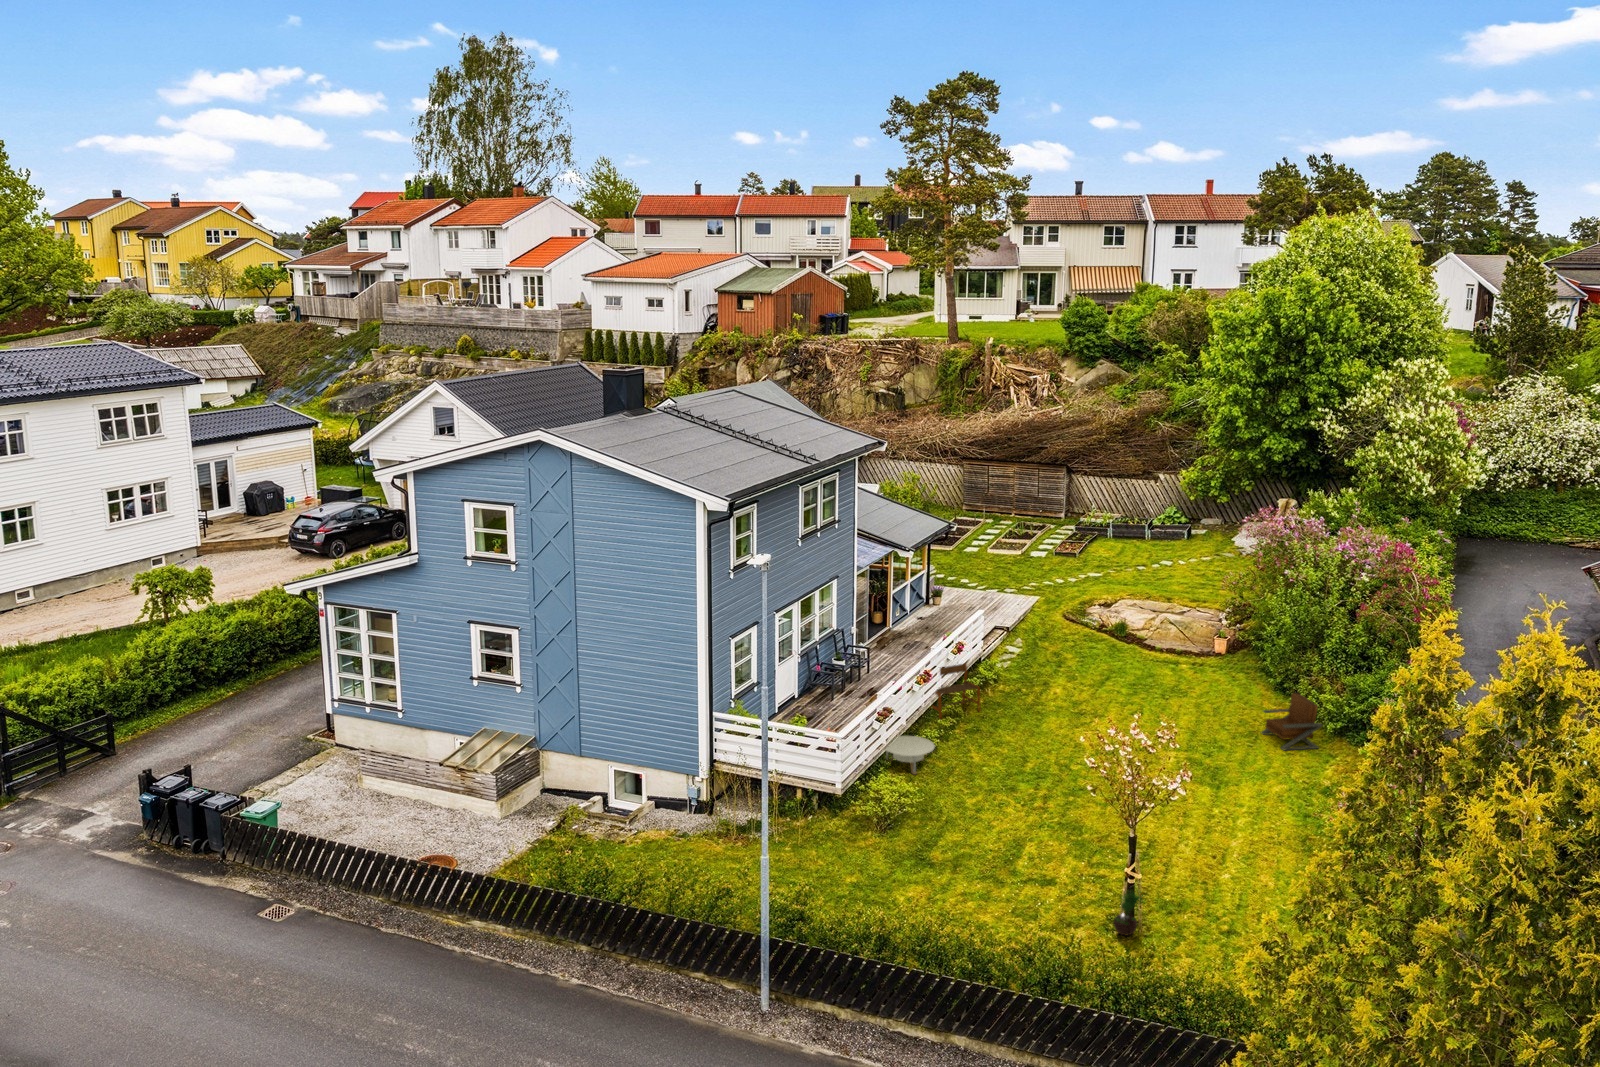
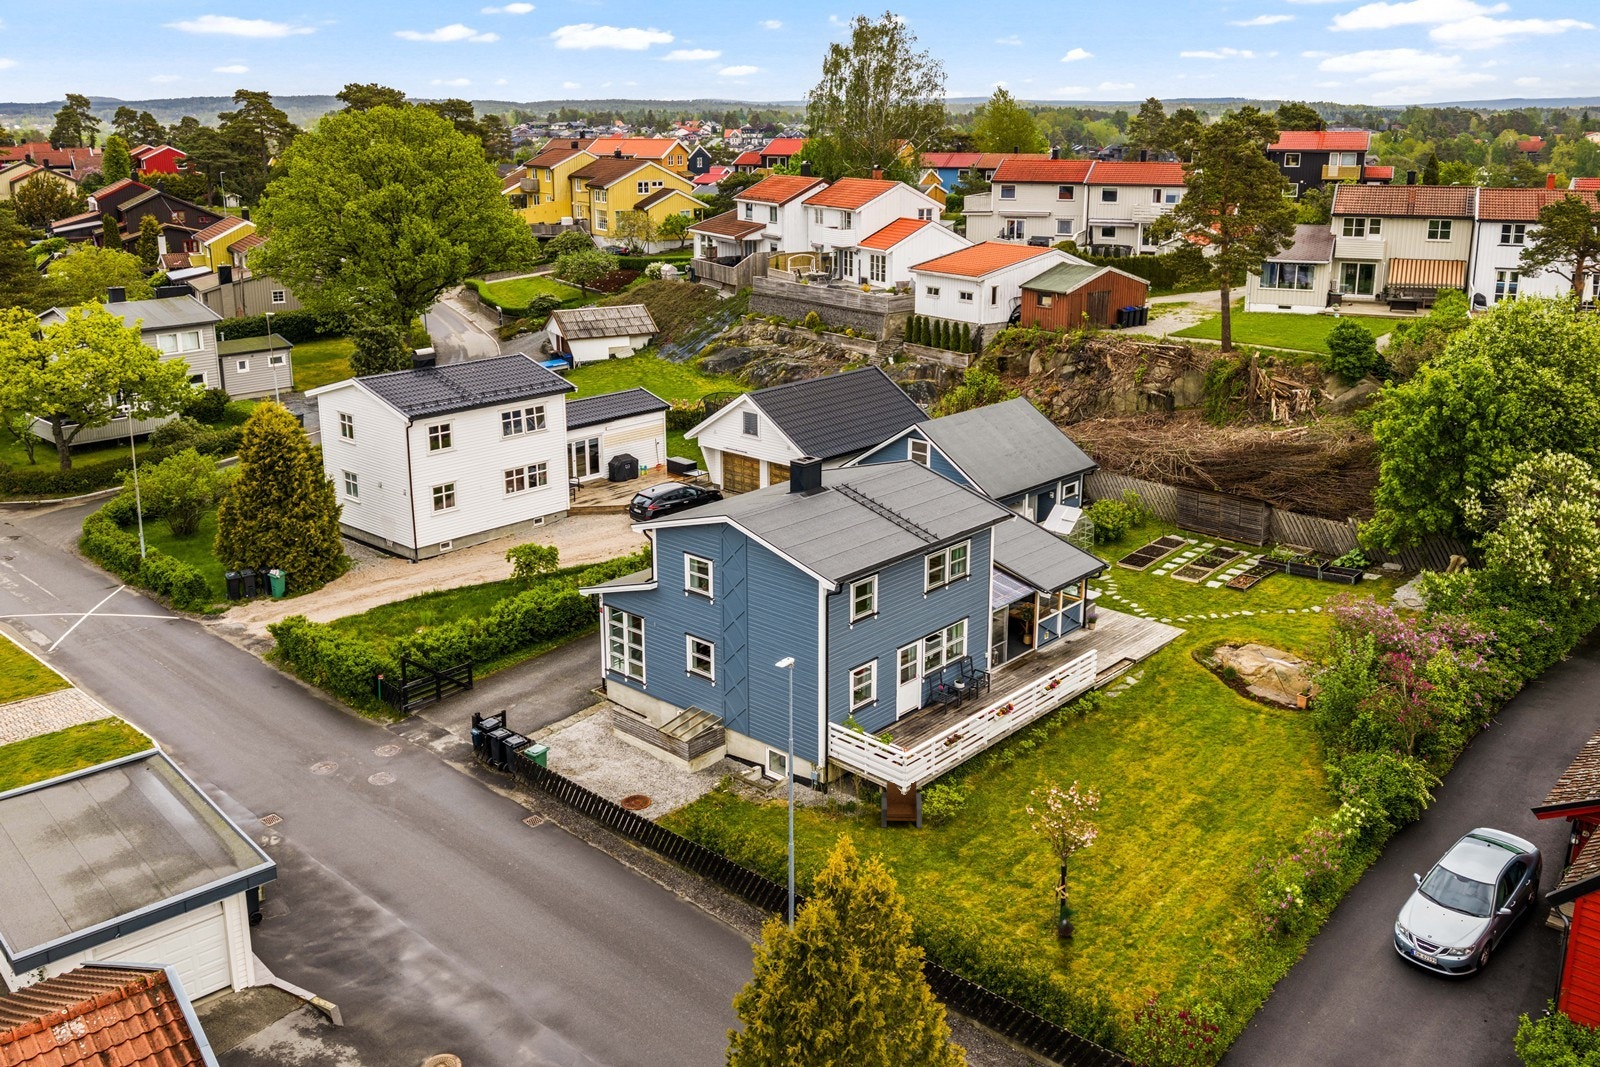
bench: present [932,663,981,719] -> none [1028,695,1070,737]
lounge chair: present [1261,693,1322,750] -> present [881,781,922,828]
round table: present [886,736,935,774] -> none [968,750,1007,782]

